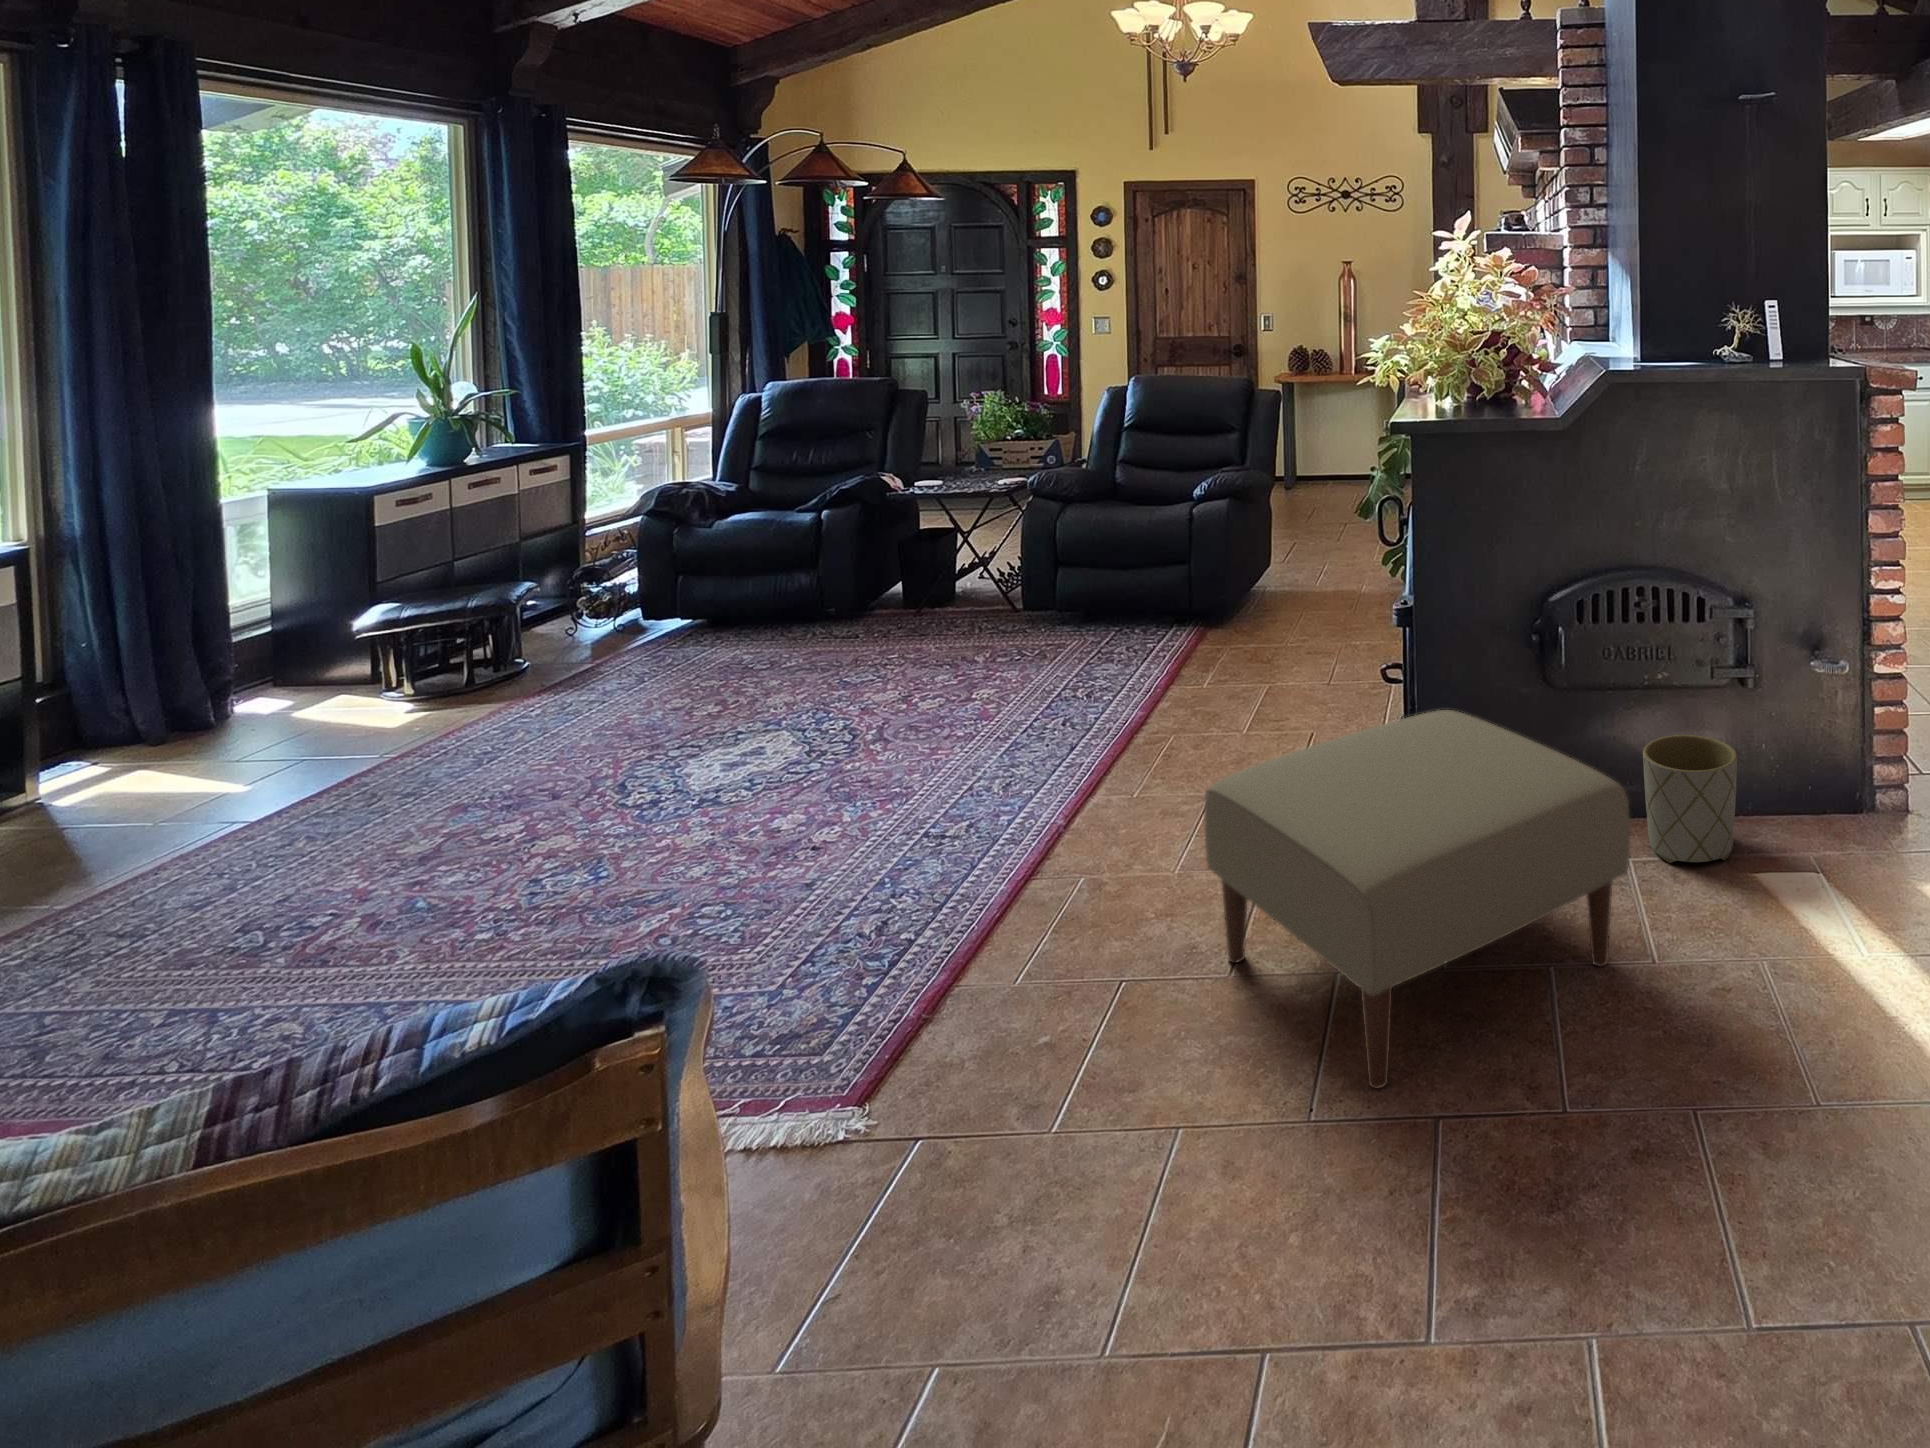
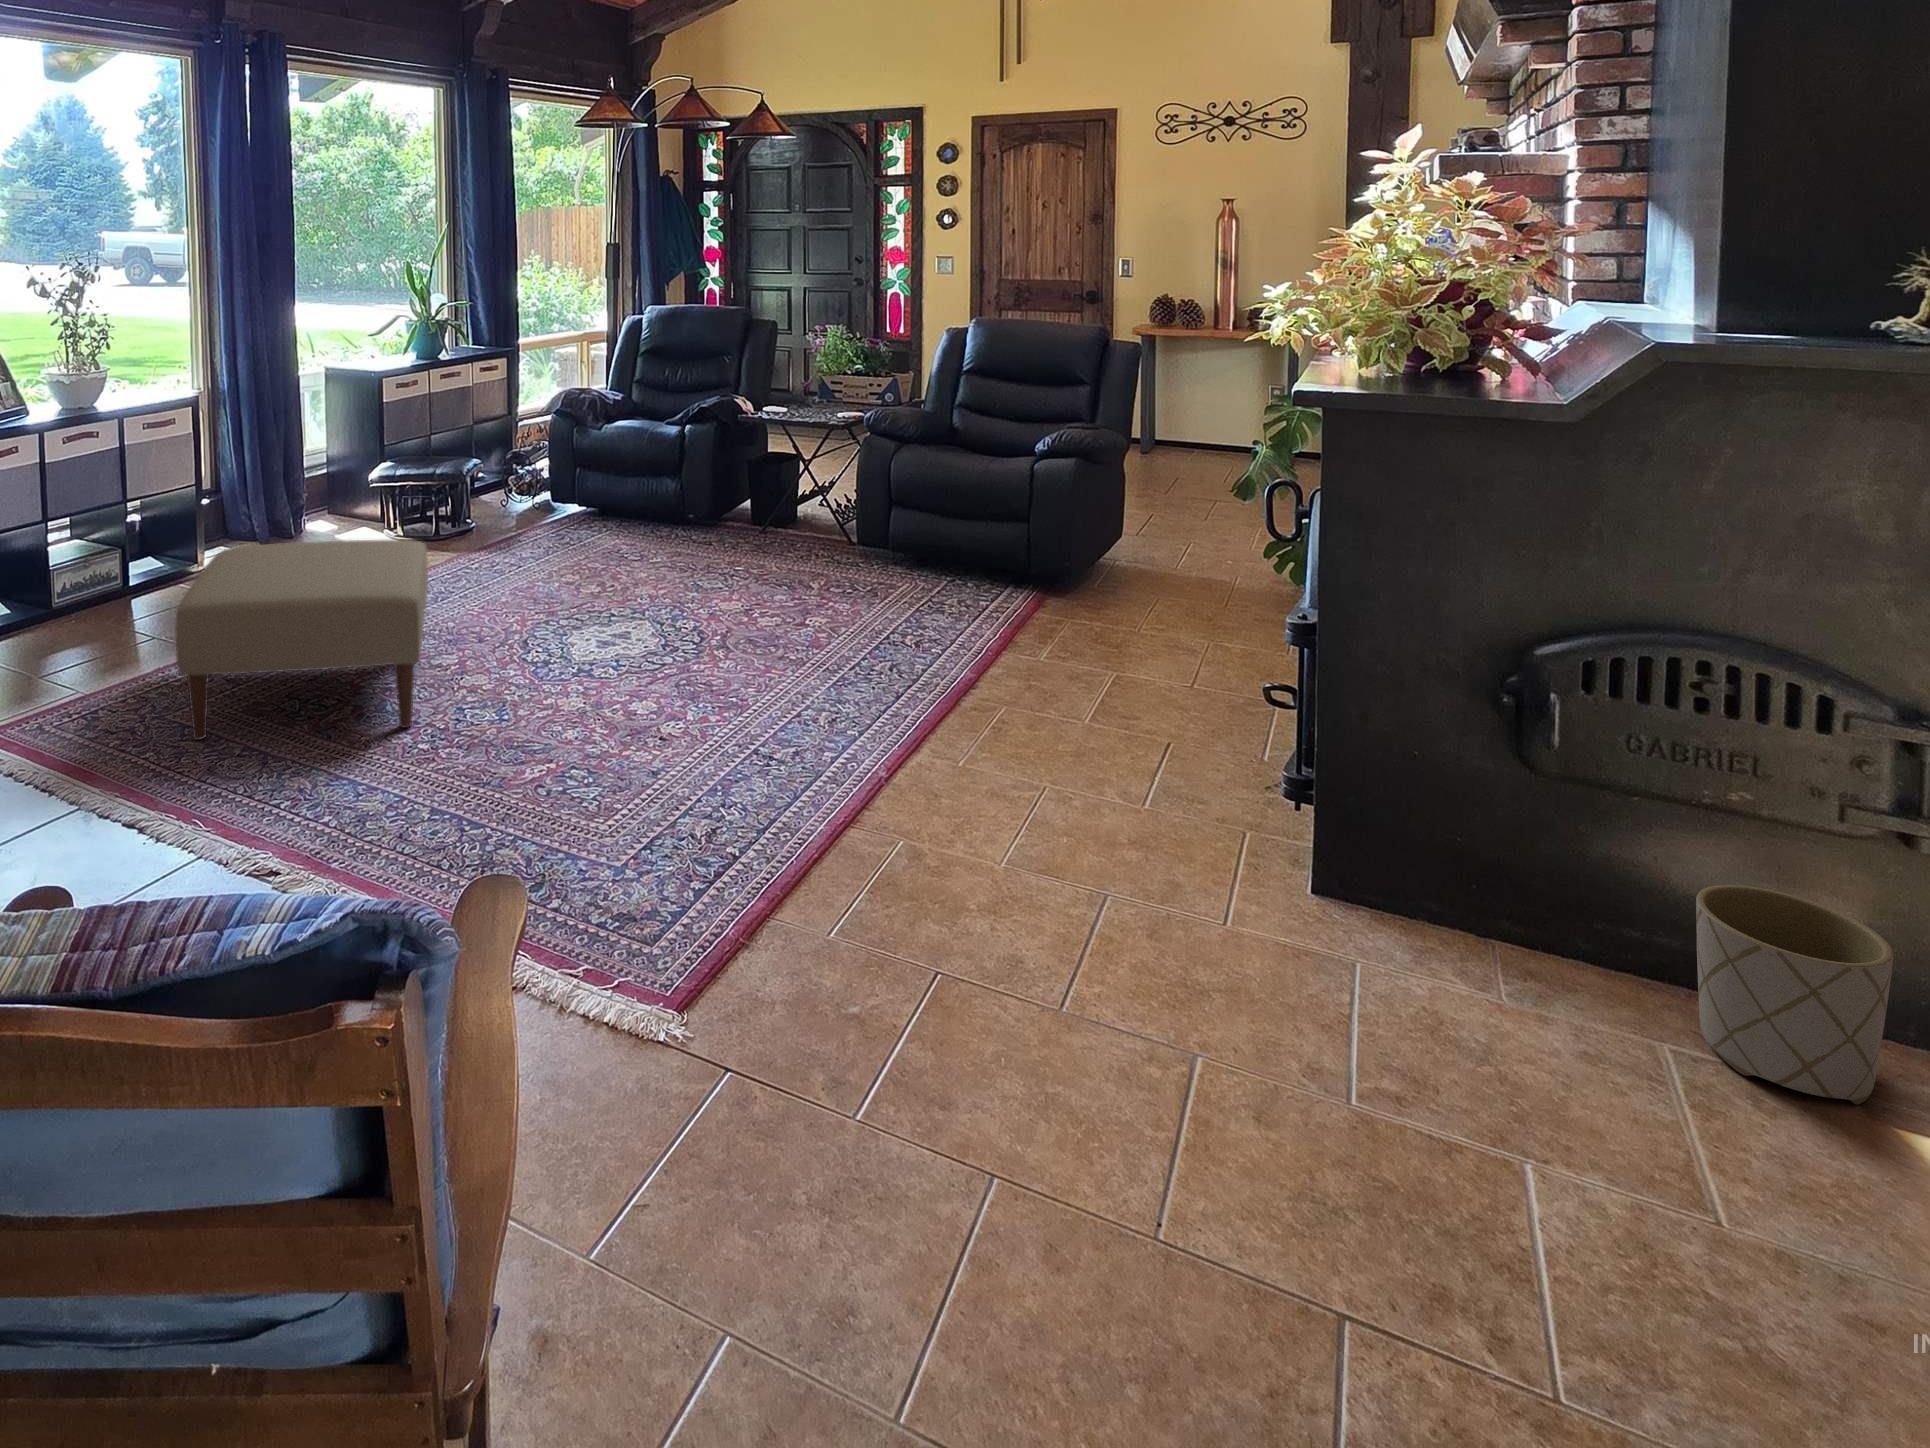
ottoman: present [1204,710,1630,1088] -> present [176,540,428,740]

